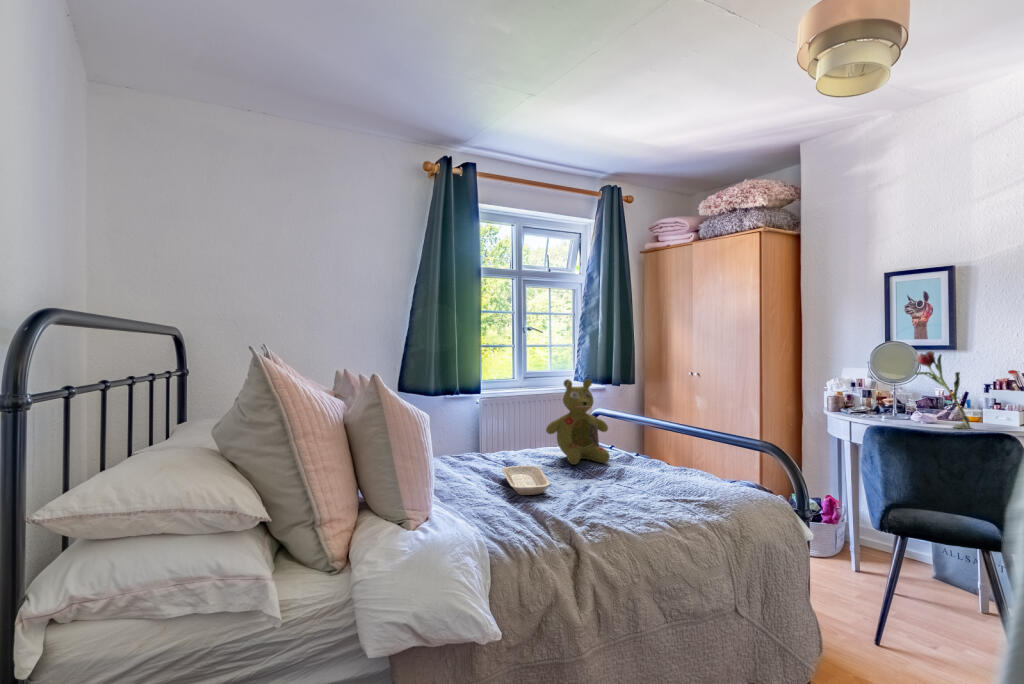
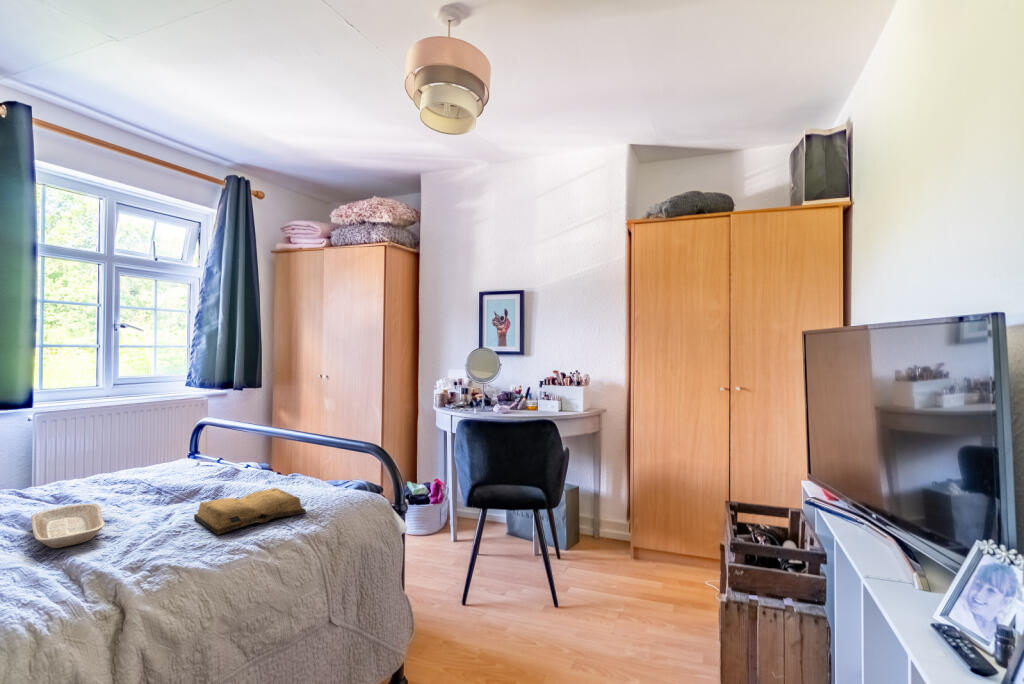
flower: present [915,351,972,429] -> none [493,356,527,416]
stuffed bear: present [546,379,610,465] -> none [120,389,211,492]
diary: none [608,474,705,508] -> present [194,488,306,535]

